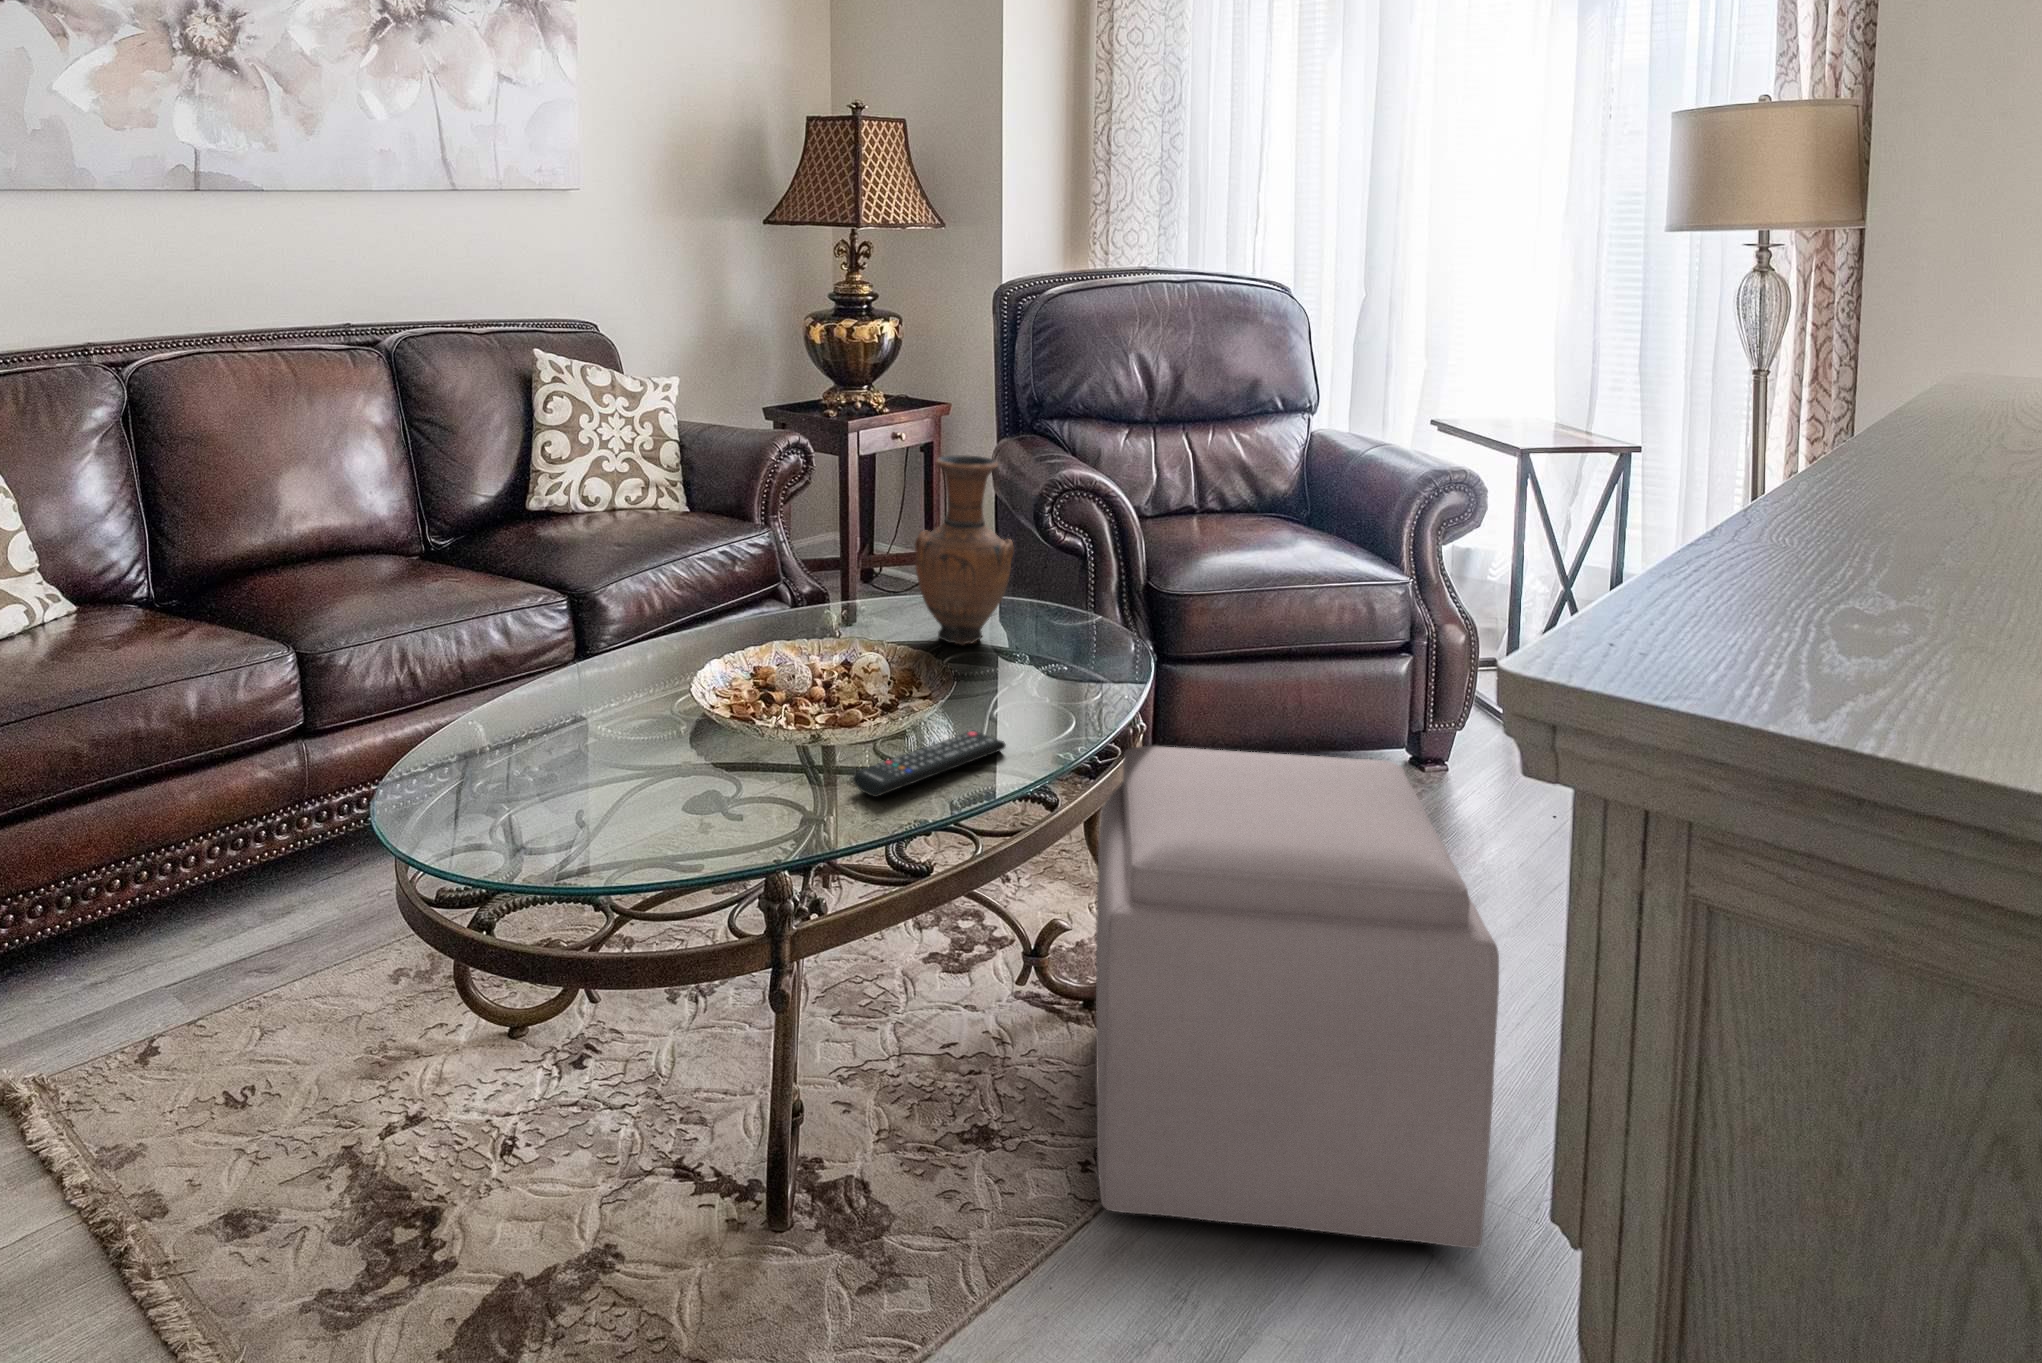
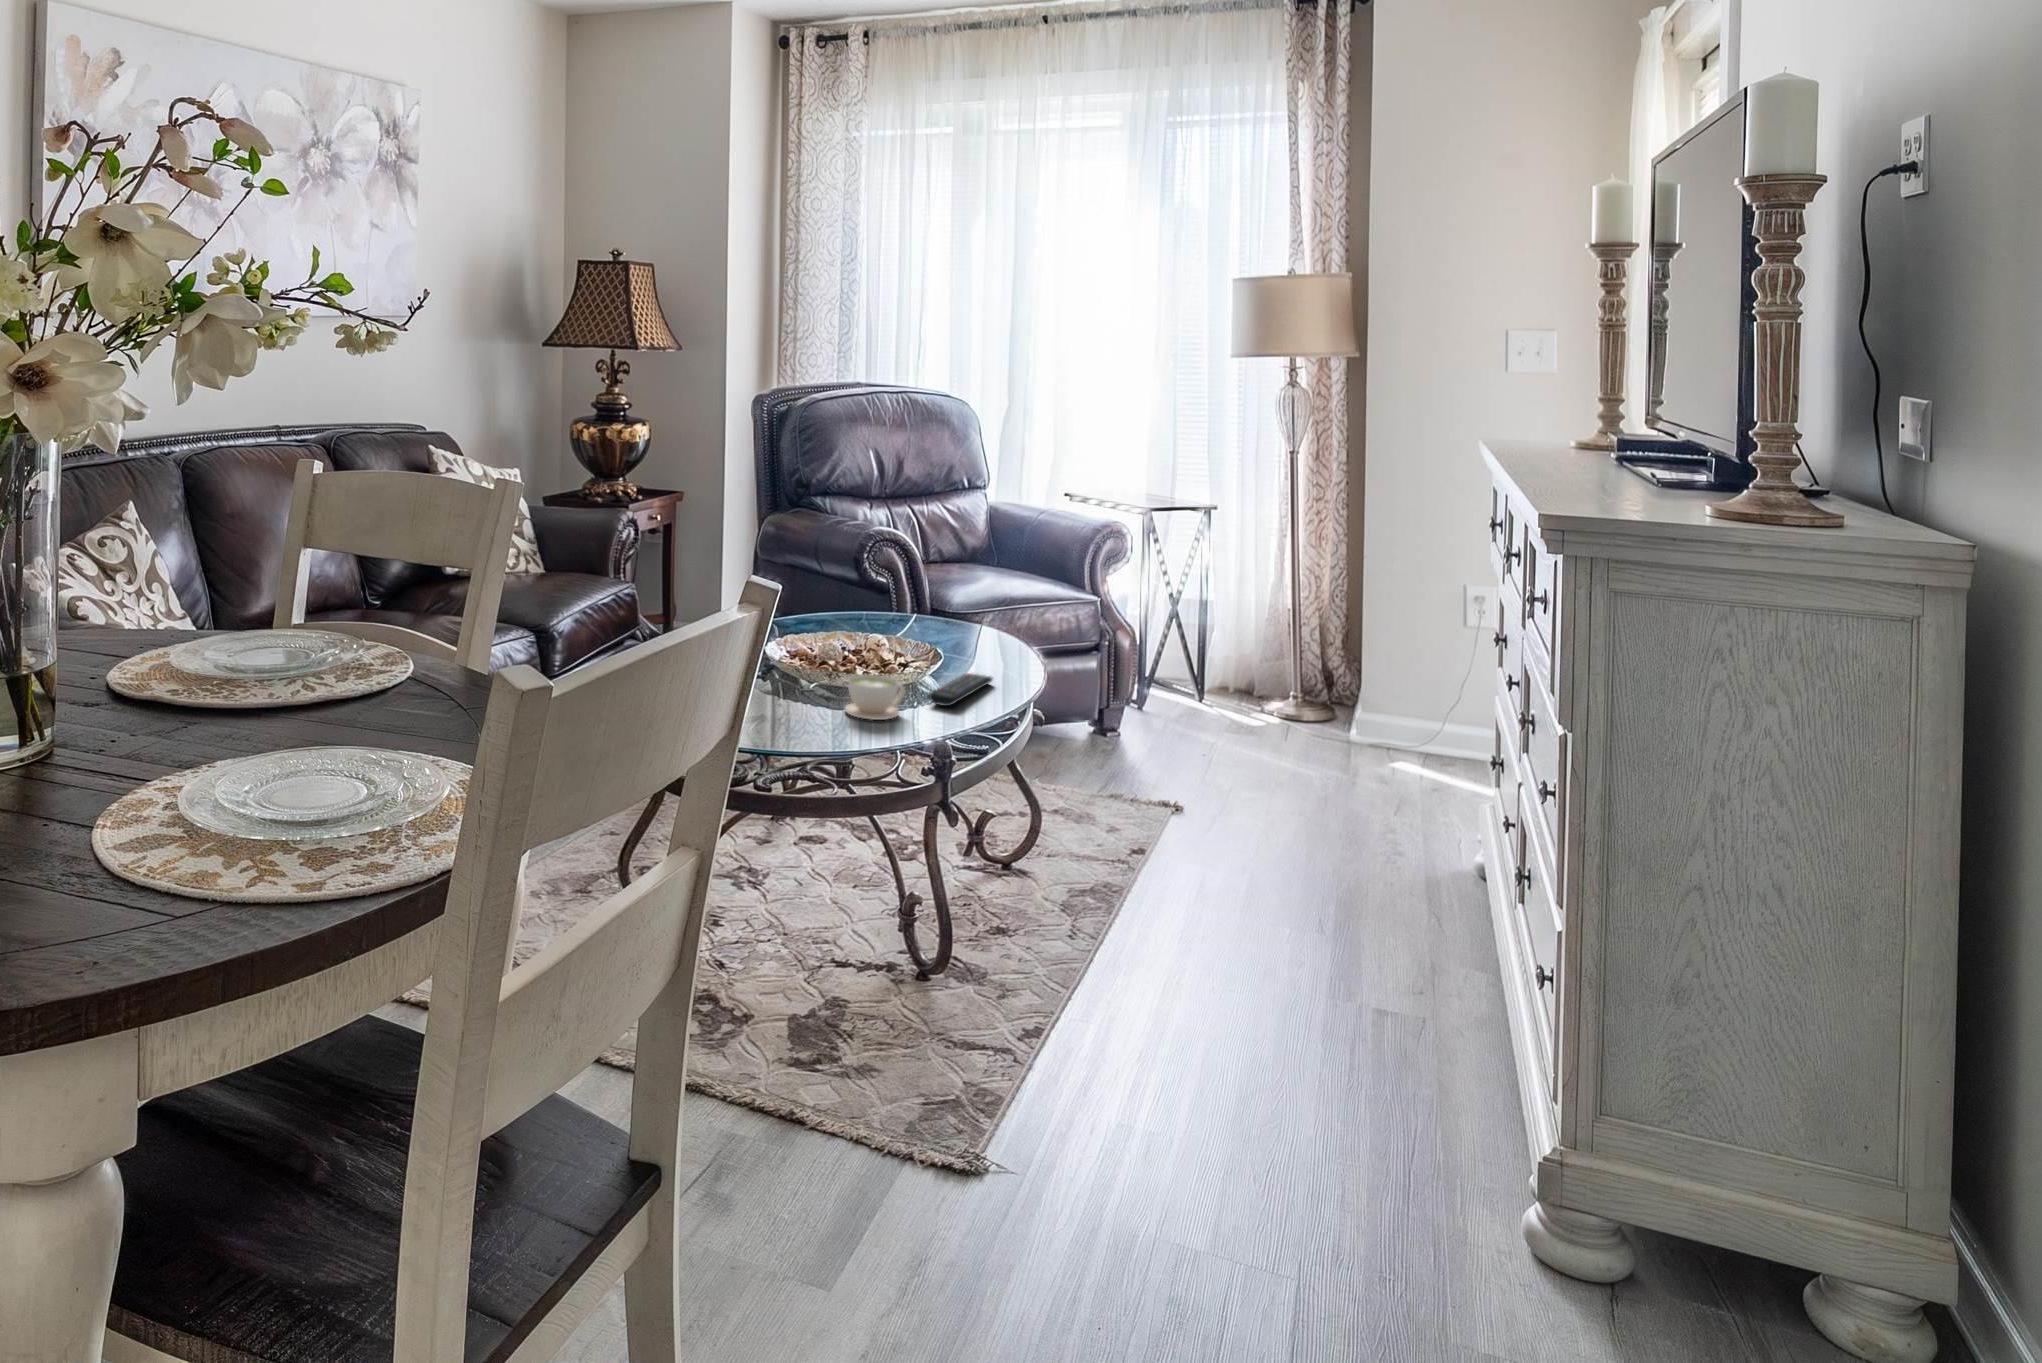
vase: present [915,455,1014,645] -> none [861,505,929,635]
coffee cup: none [699,737,796,818] -> present [845,675,905,720]
ottoman: present [1096,746,1499,1249] -> none [1021,681,1318,950]

